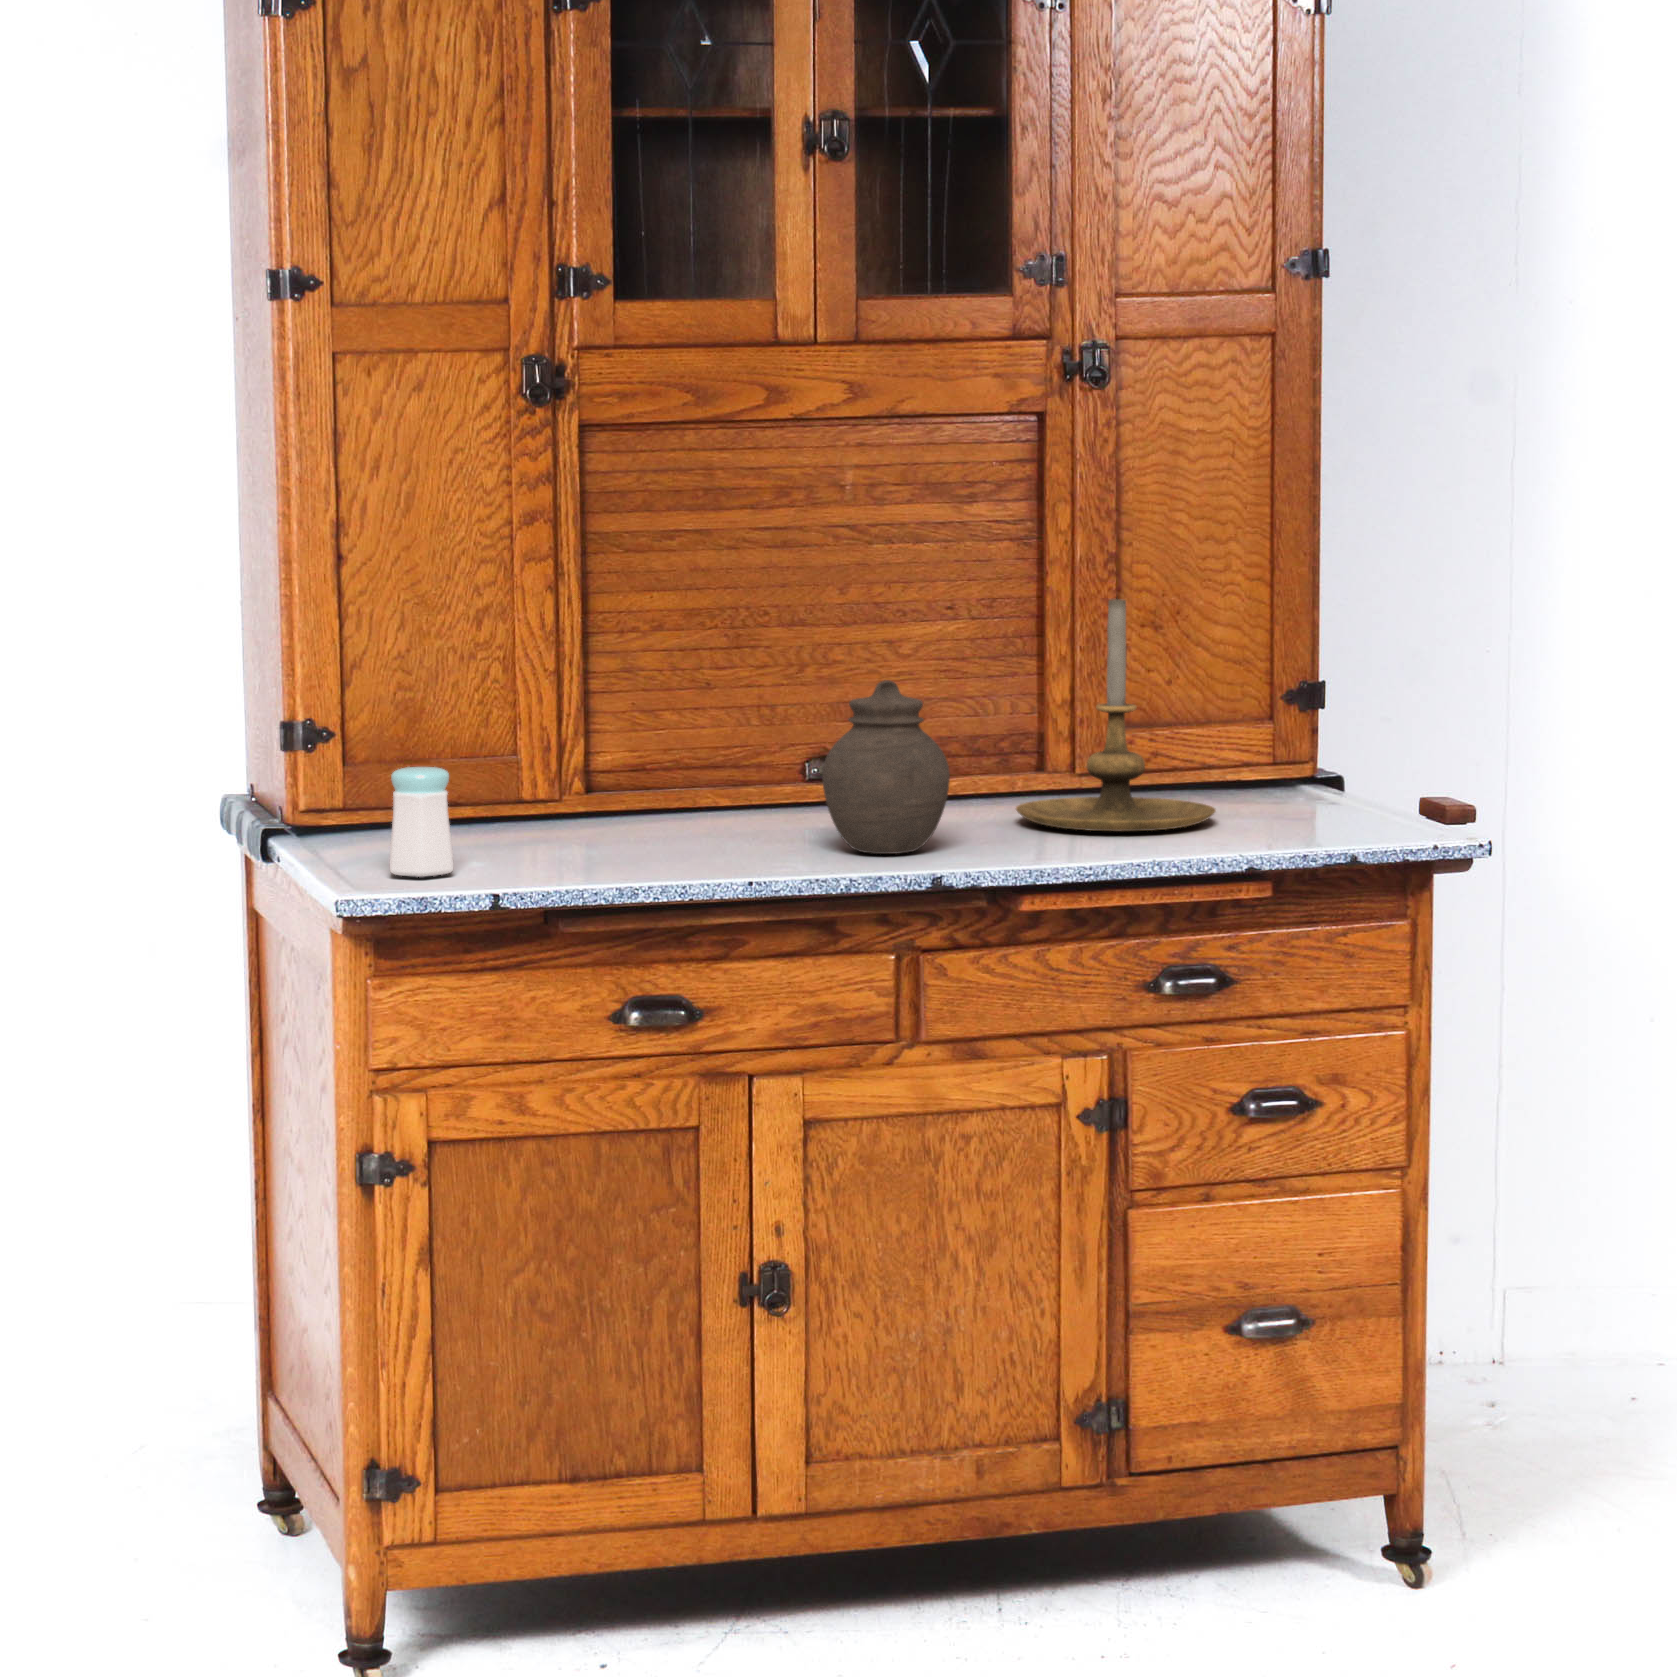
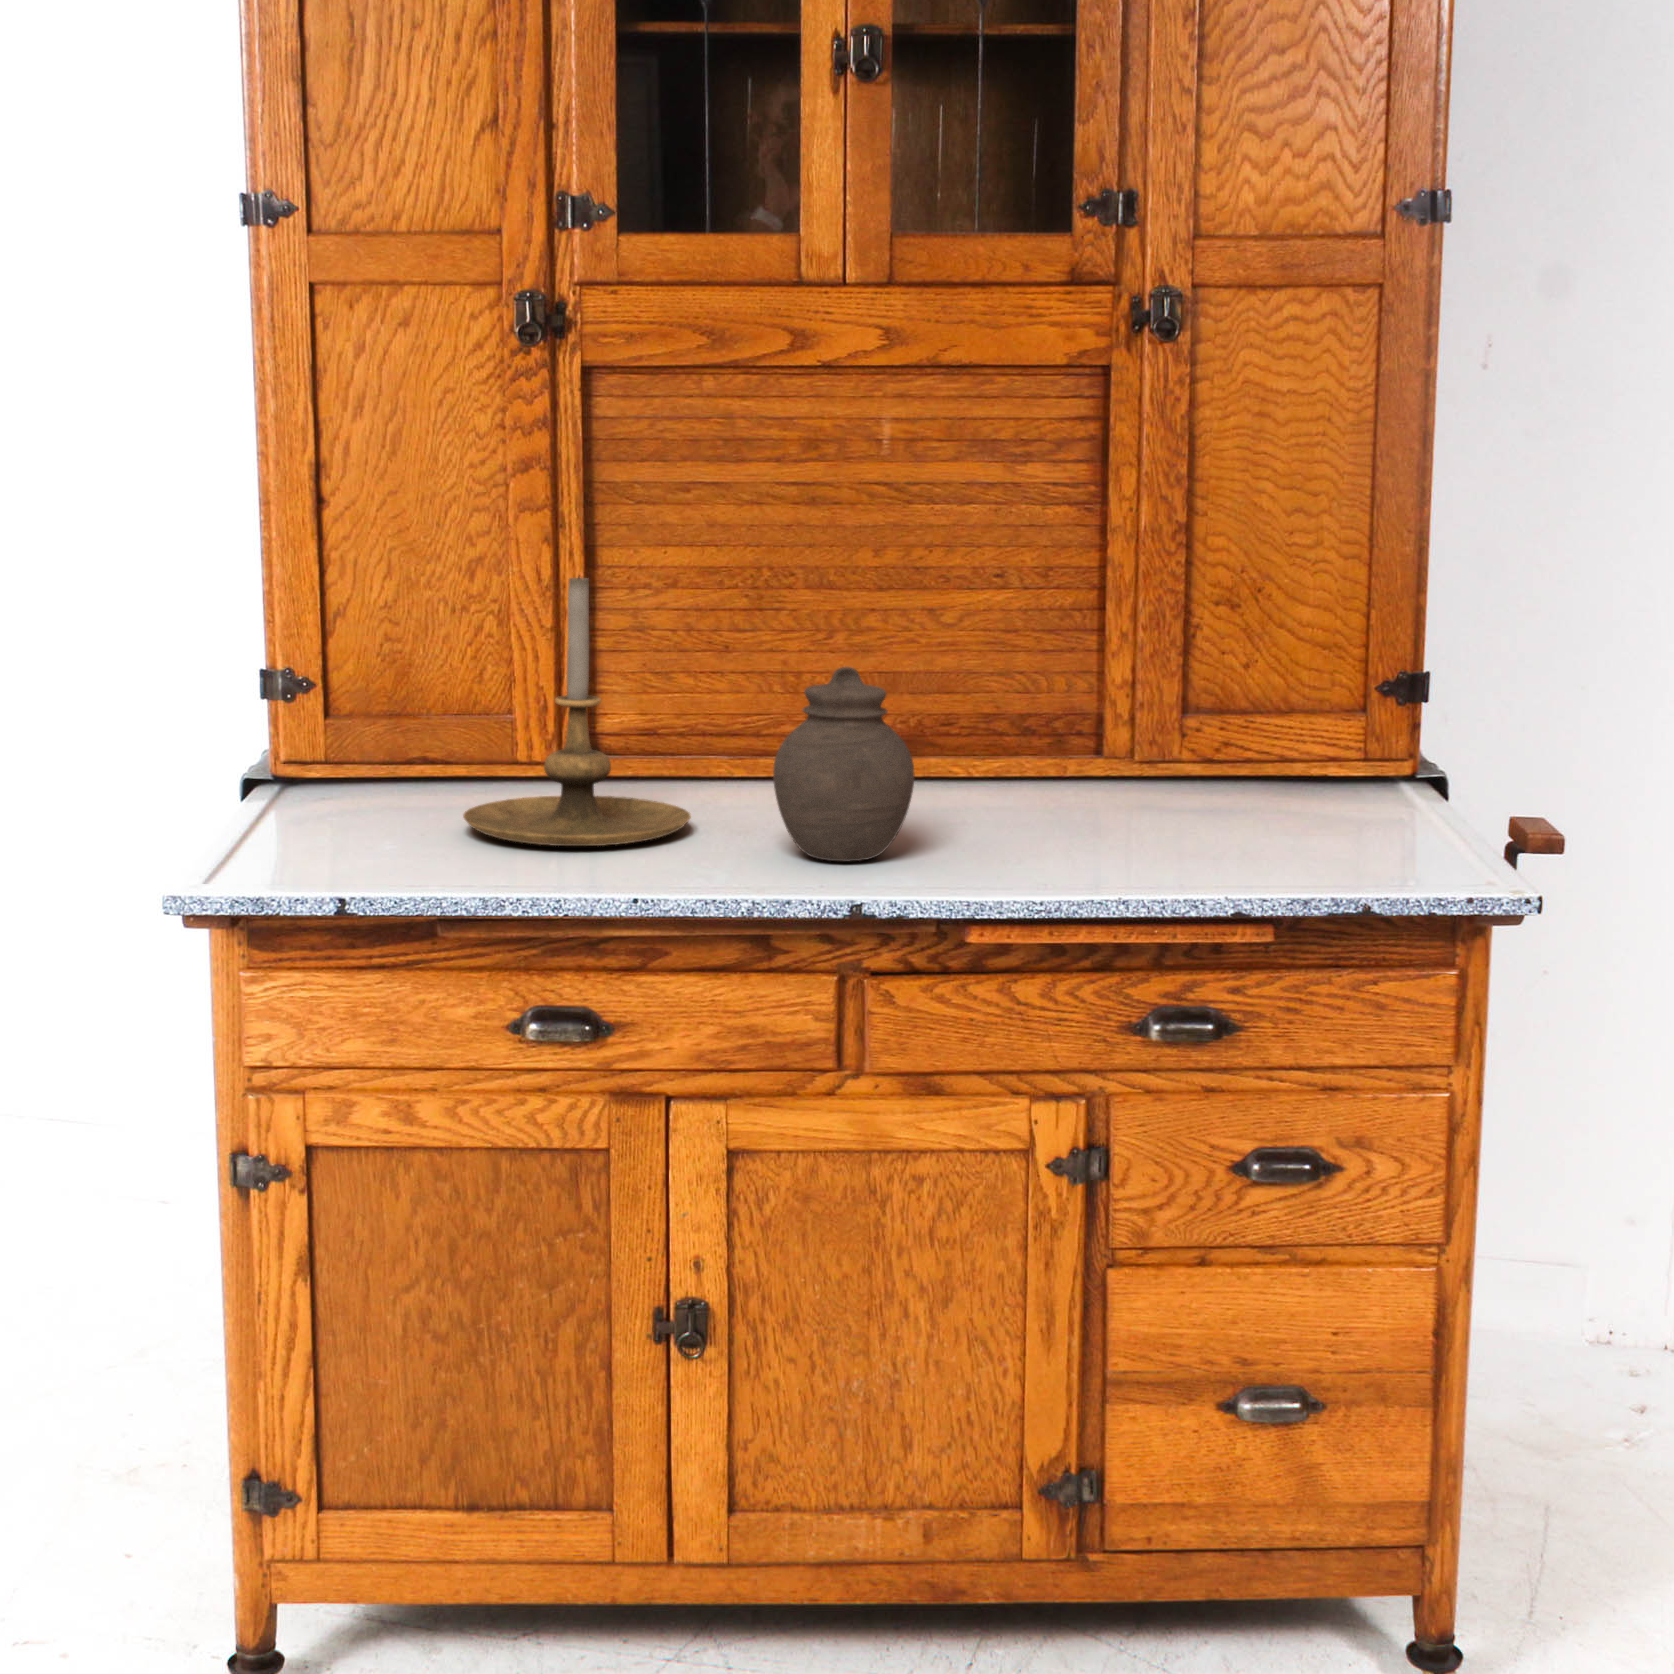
candle holder: present [1016,598,1216,831] -> present [463,576,691,846]
salt shaker: present [389,767,453,877] -> none [282,742,356,862]

